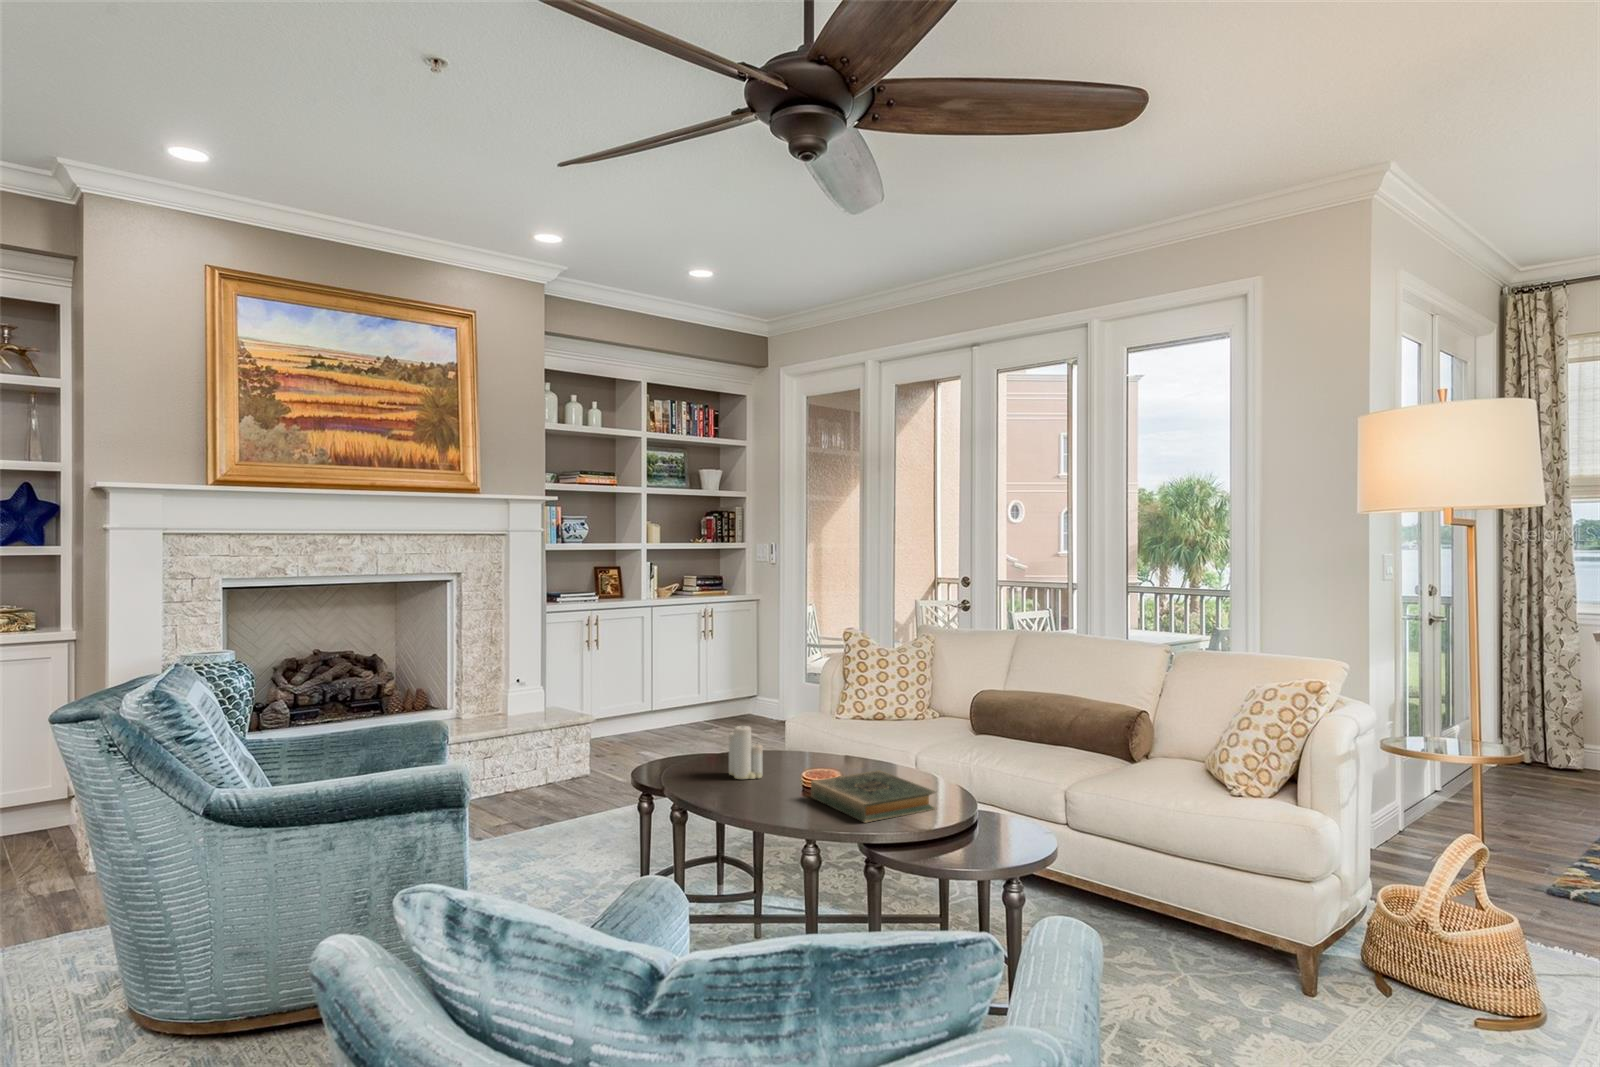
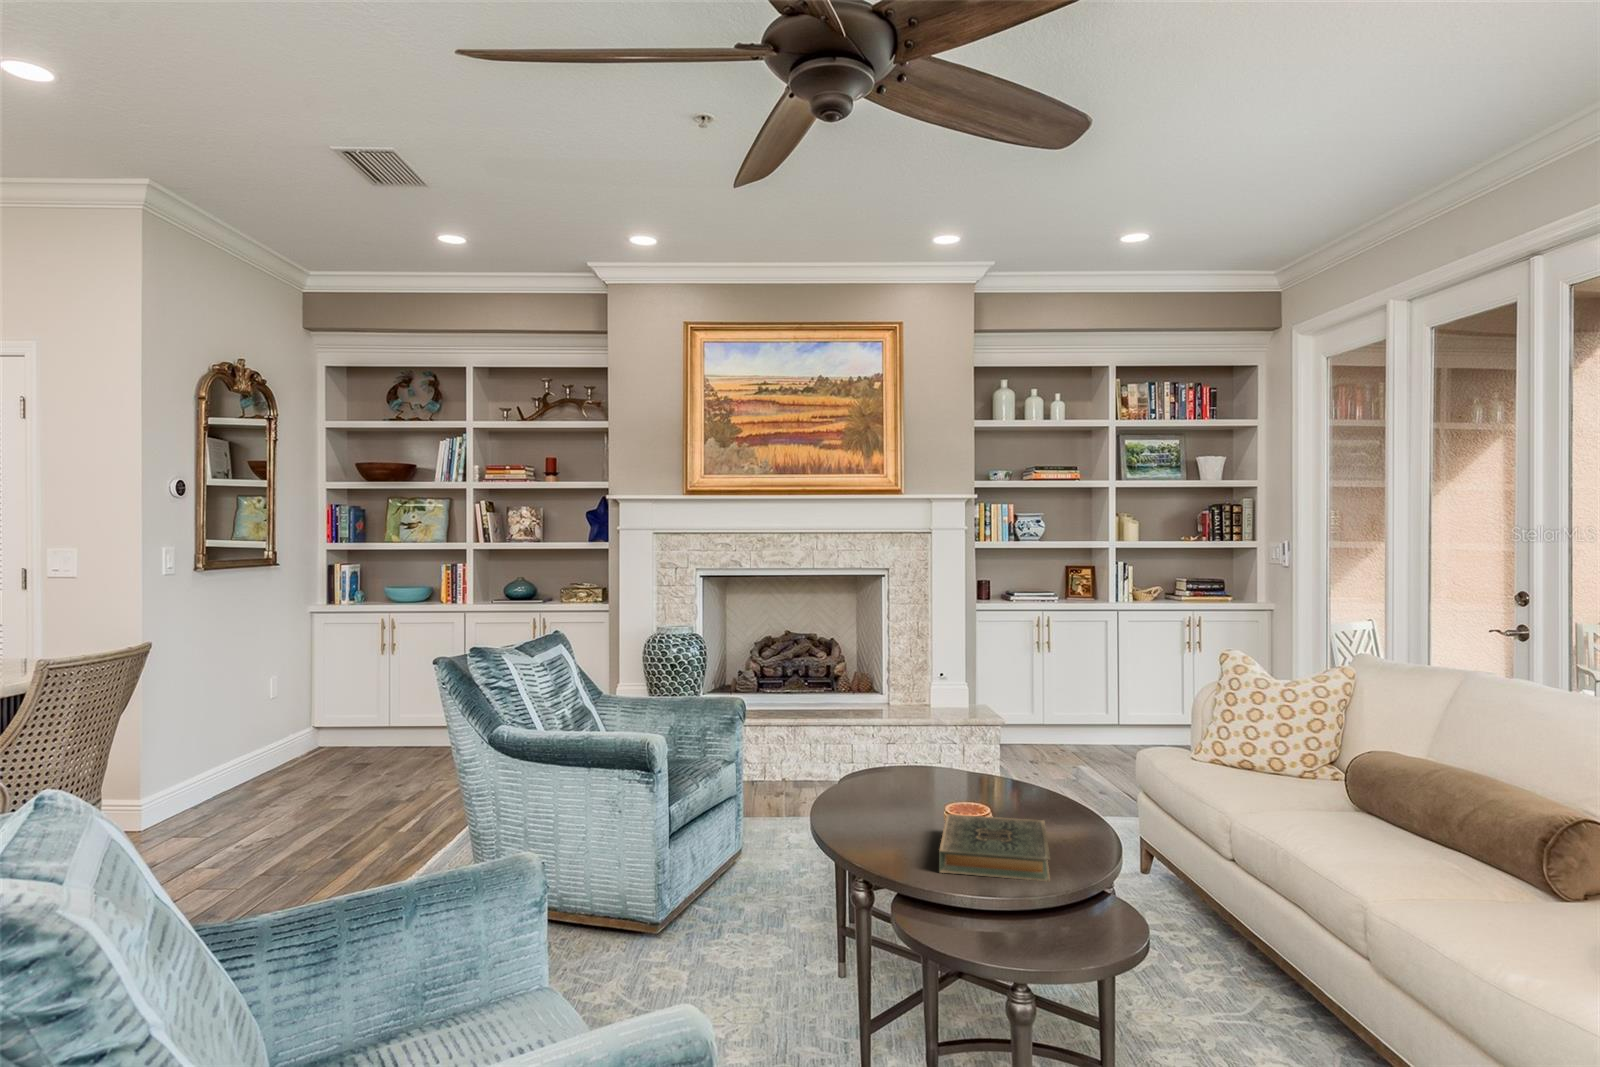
candle: present [729,726,762,779] -> none [923,737,954,802]

